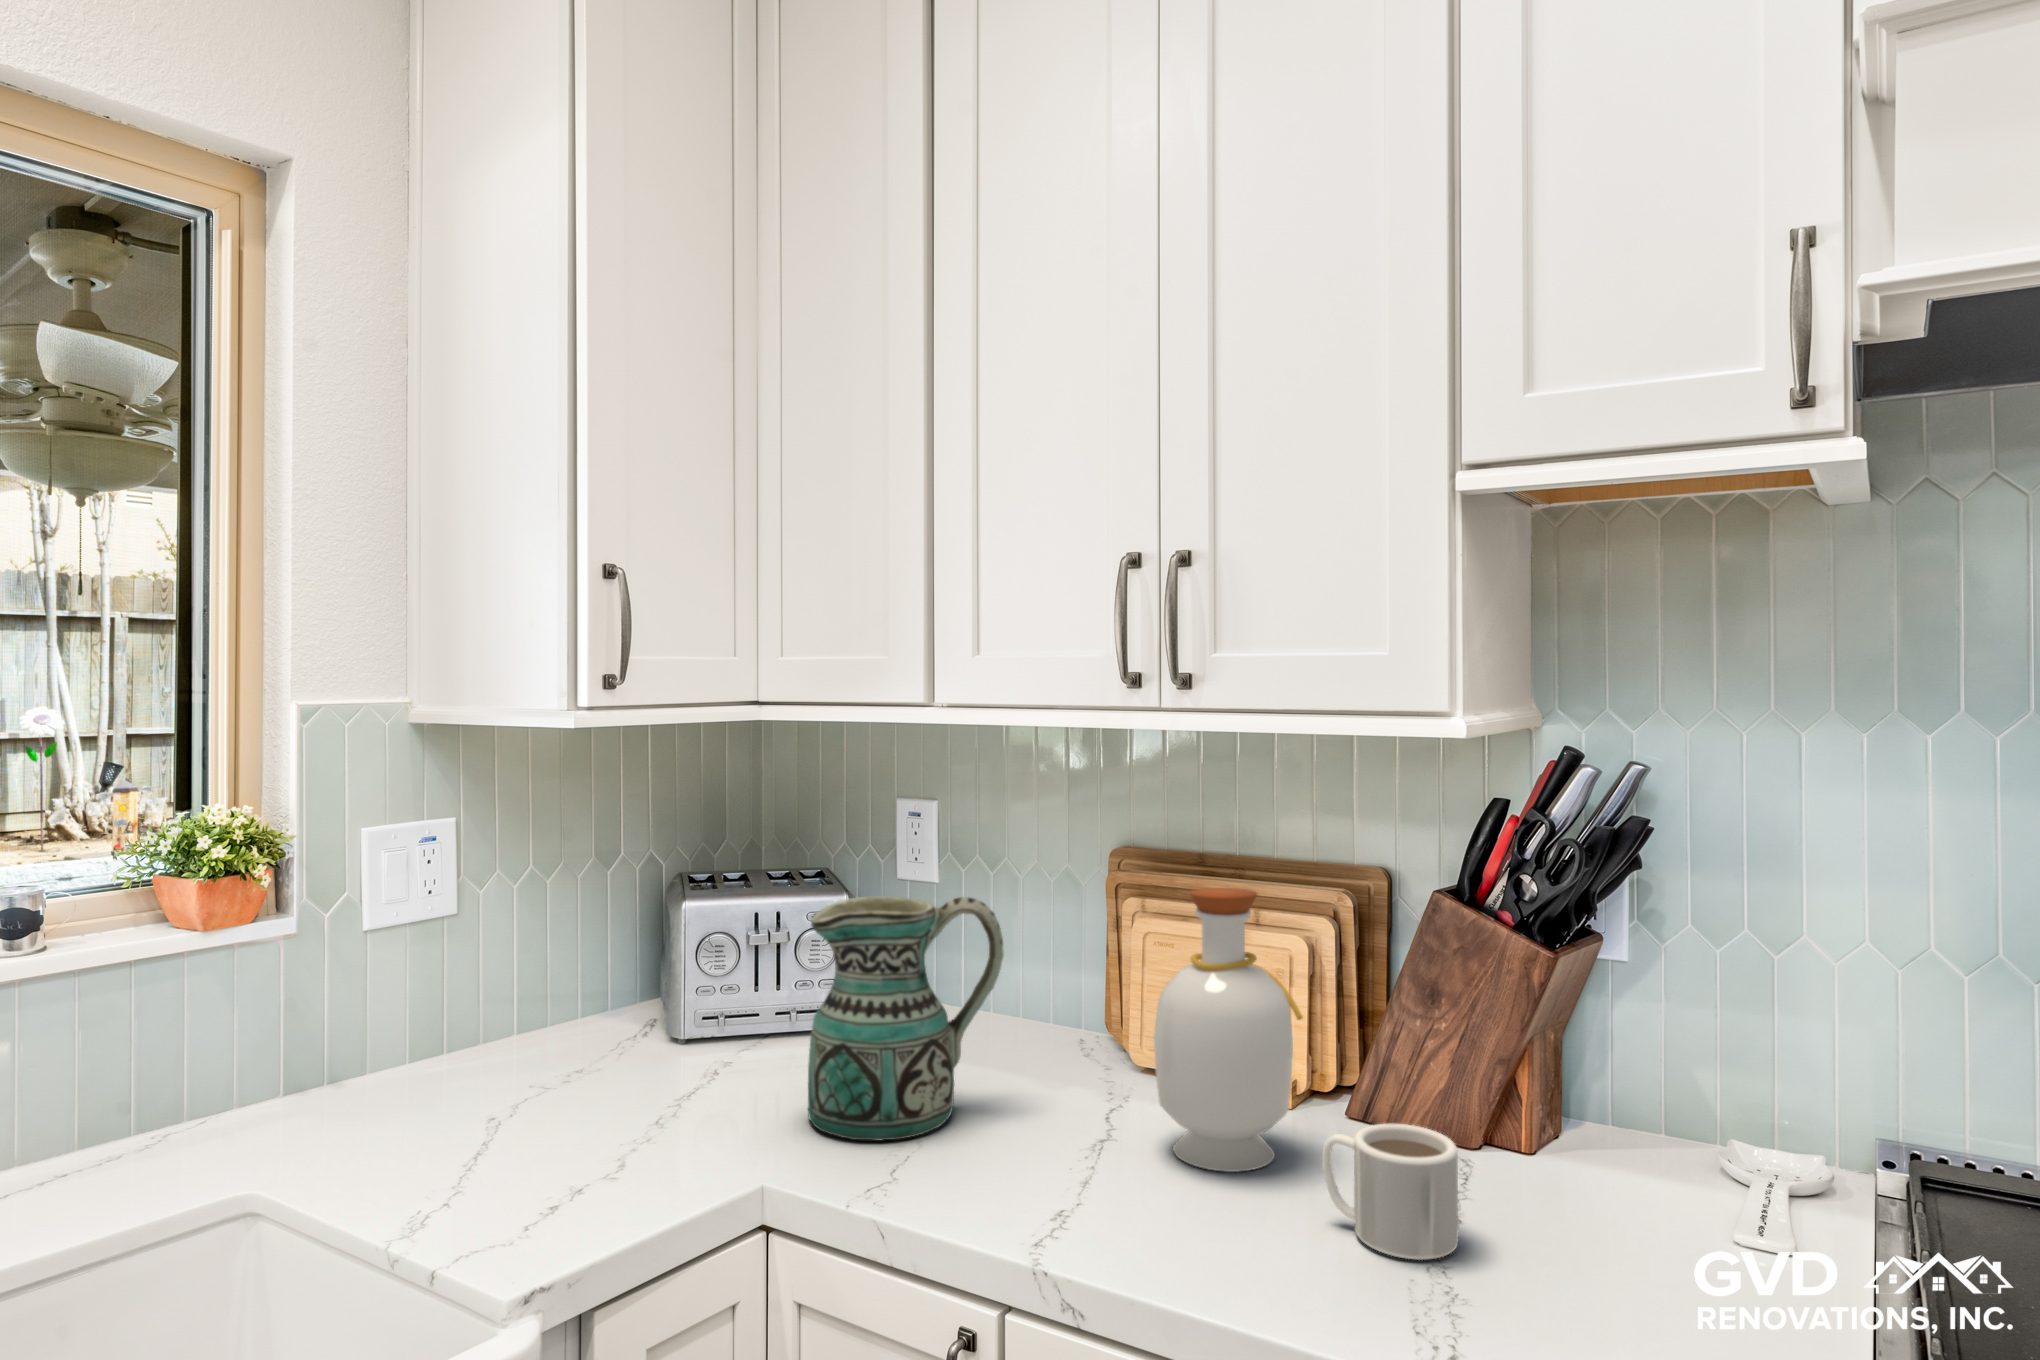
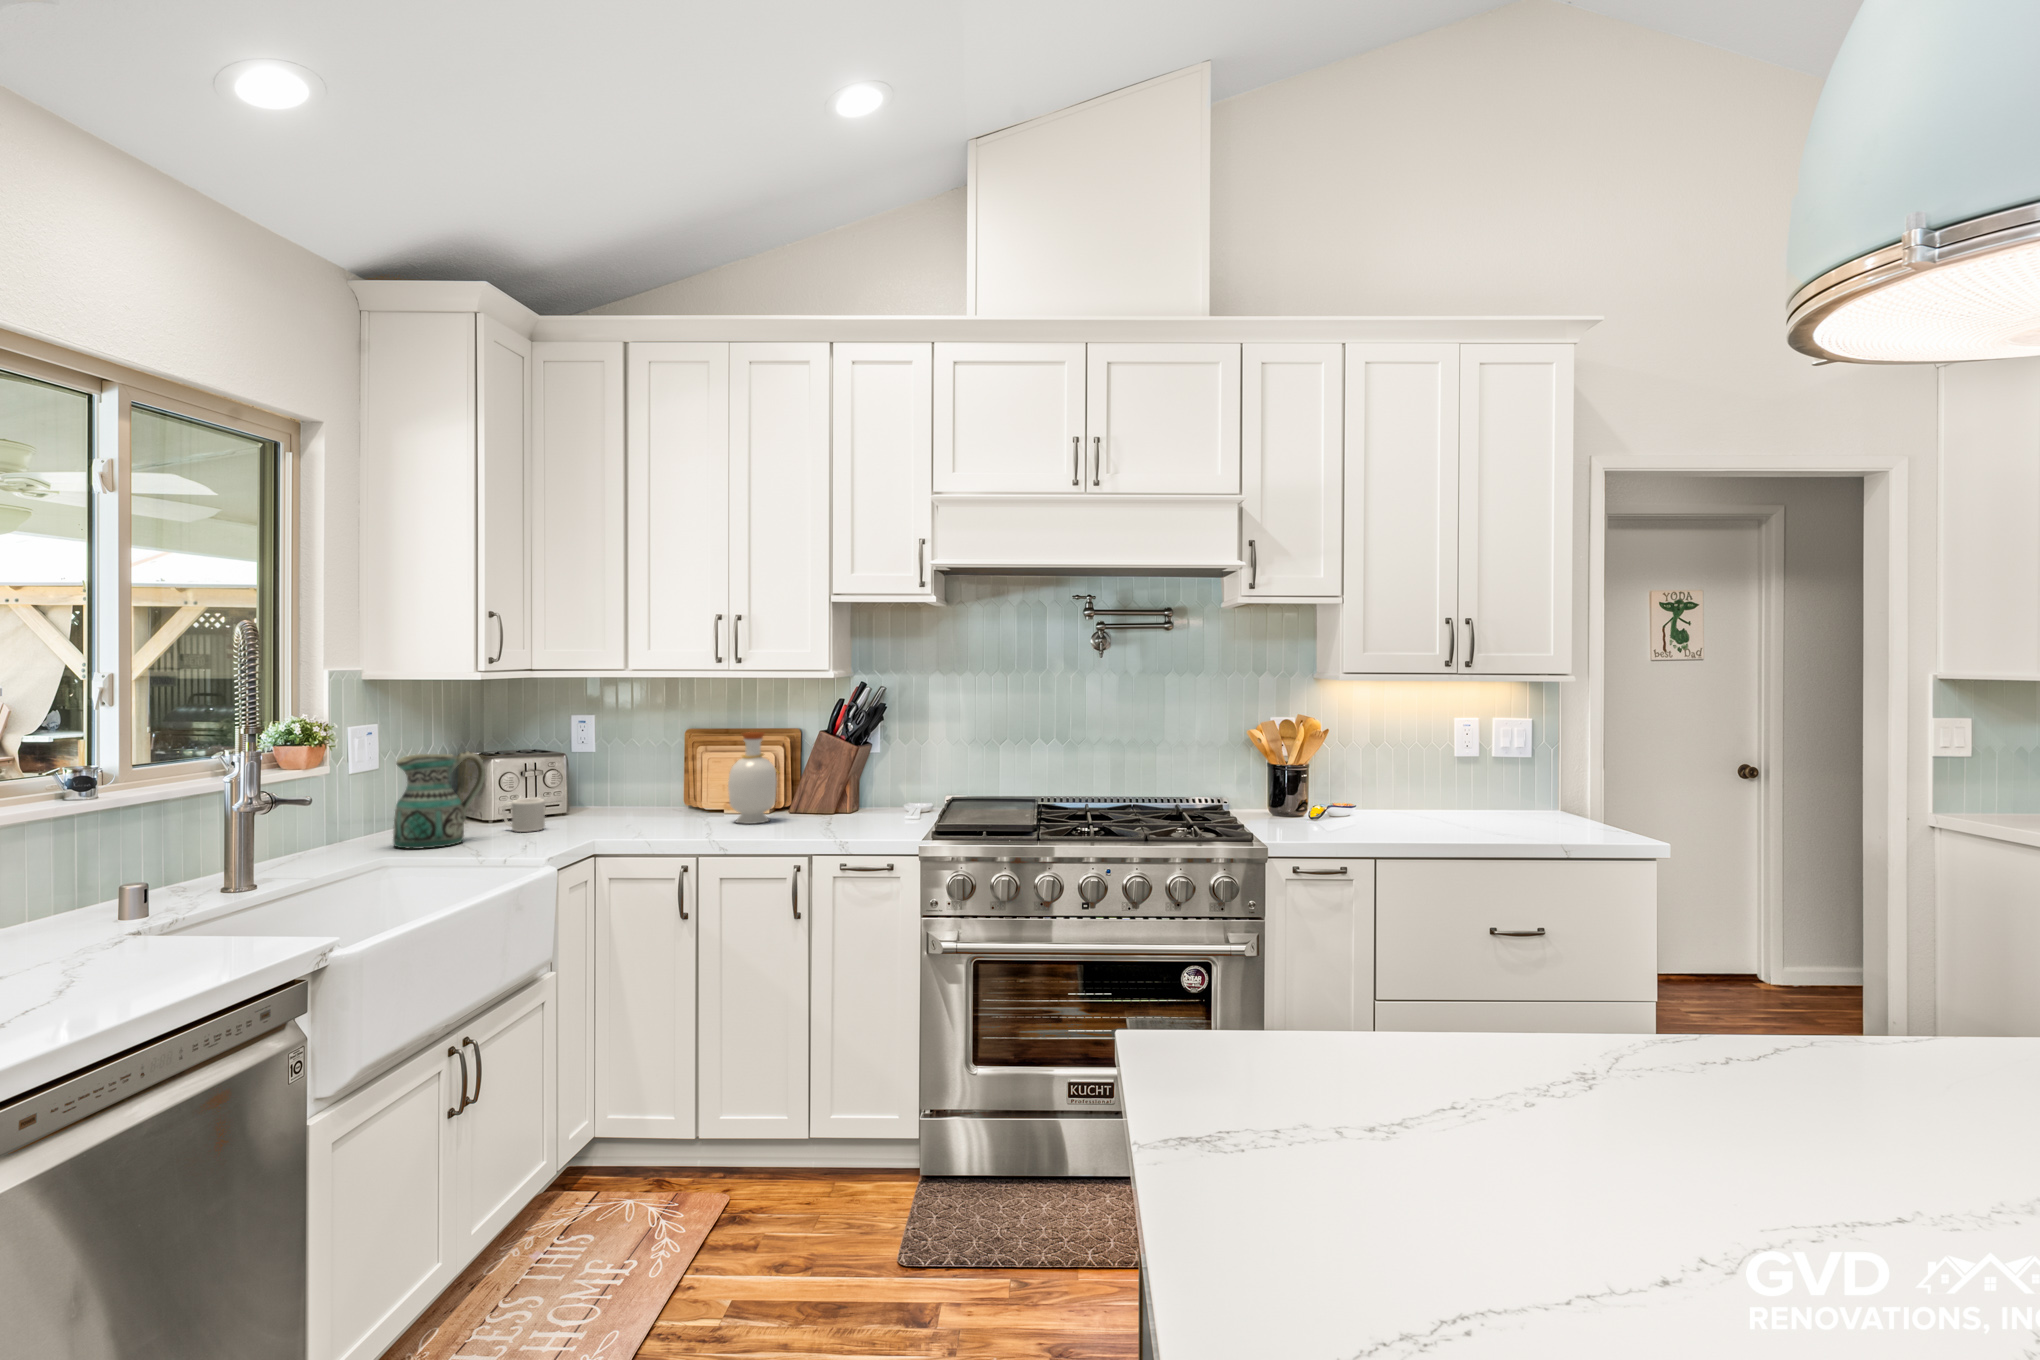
ceramic pitcher: present [808,896,1004,1140] -> present [393,752,485,849]
mug: present [1322,1124,1458,1260] -> present [502,798,545,832]

